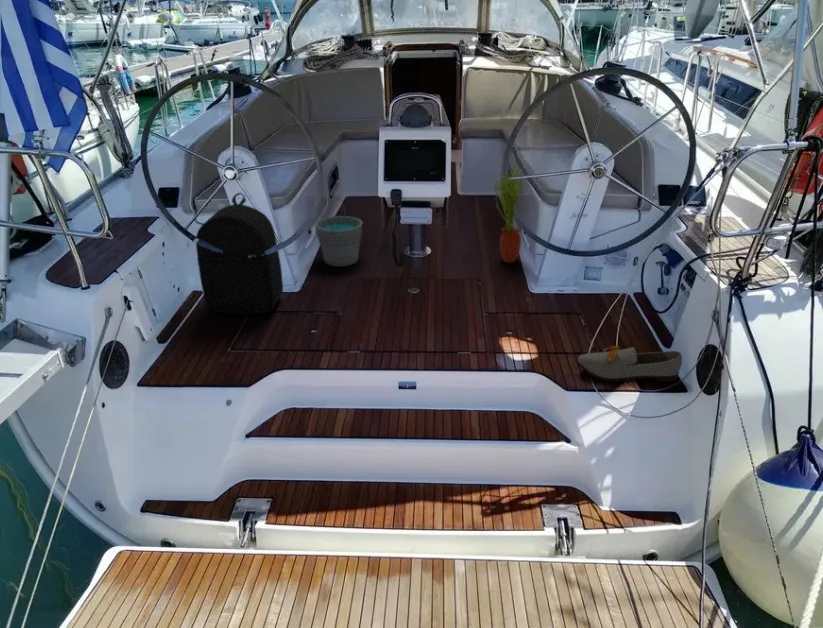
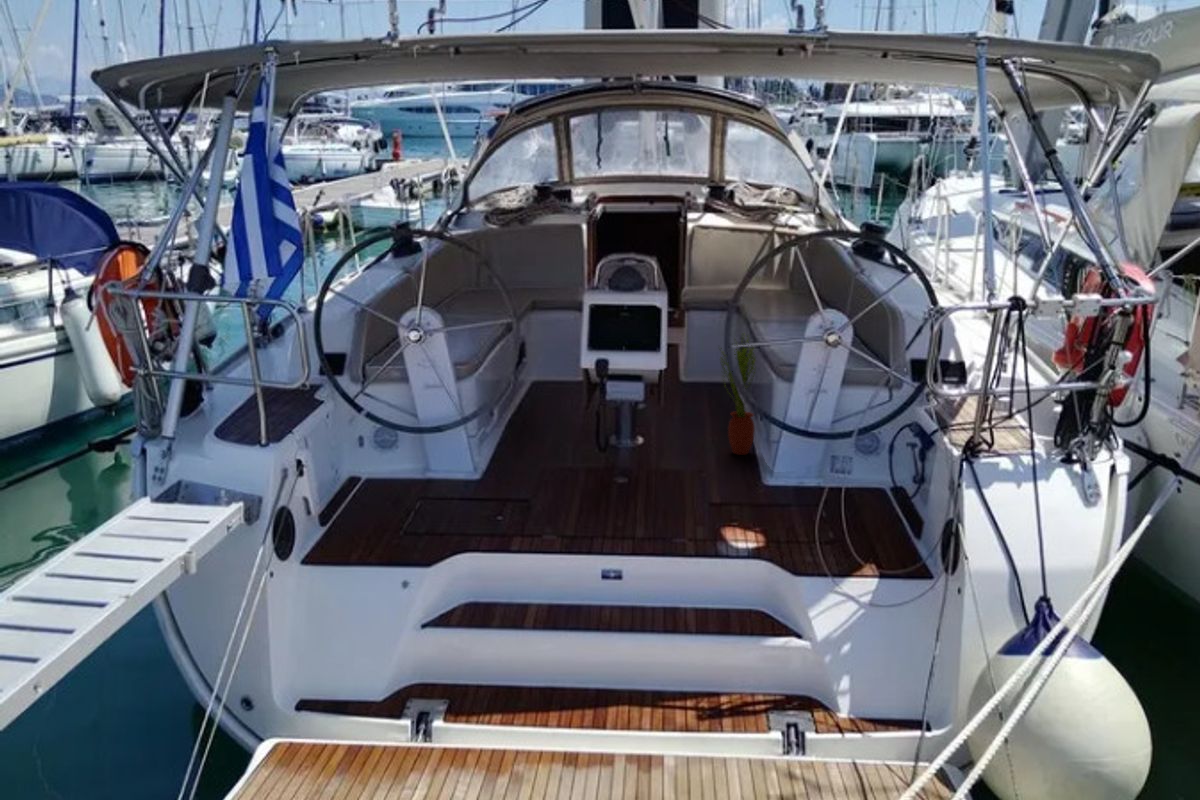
backpack: present [196,193,283,314] -> none [369,357,463,500]
bucket: present [315,200,363,266] -> none [501,372,560,455]
shoe: present [577,346,682,382] -> none [808,529,928,570]

